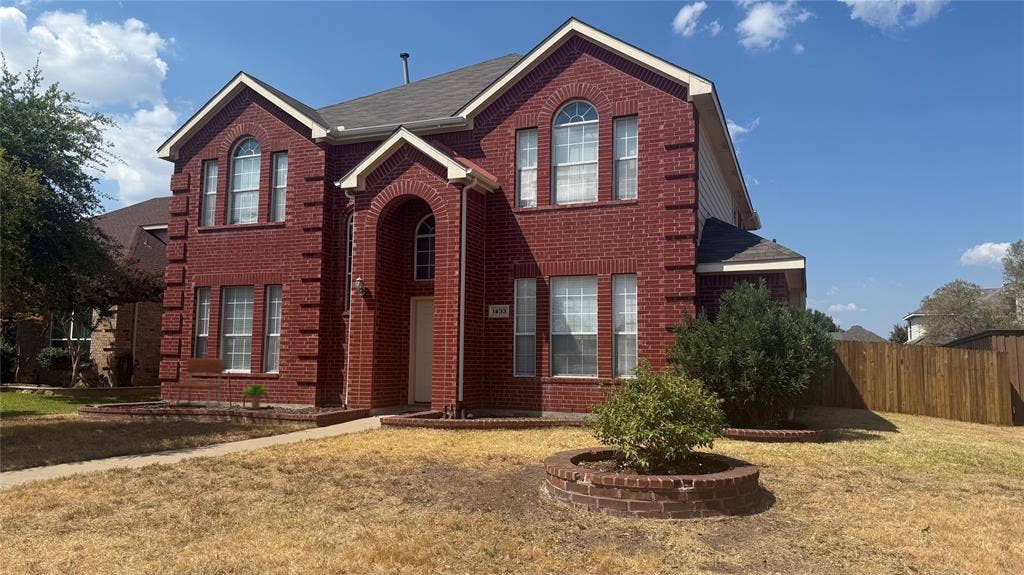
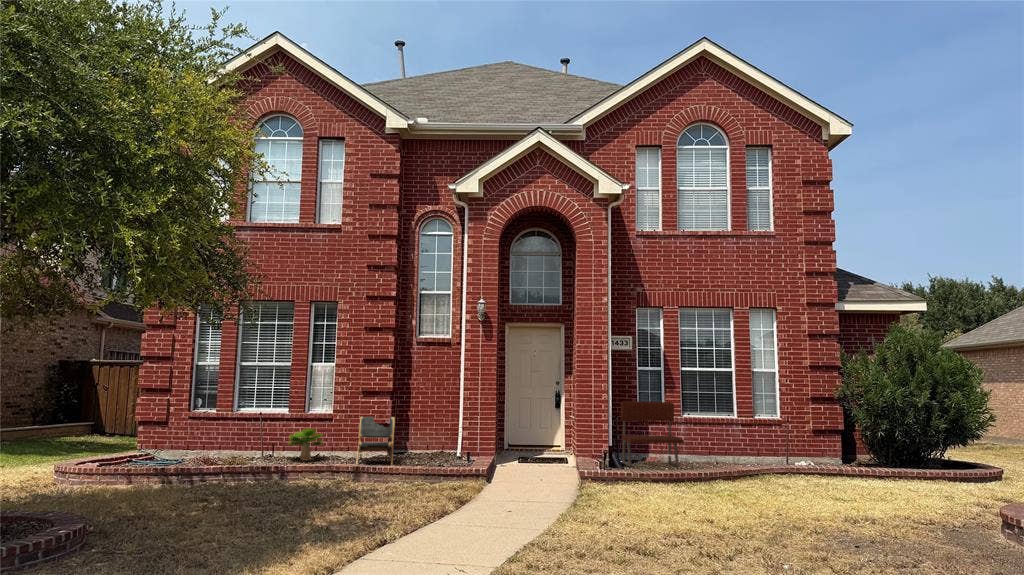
bench: present [171,358,223,407] -> present [621,401,684,467]
lounge chair: none [280,376,321,413] -> present [356,417,395,465]

